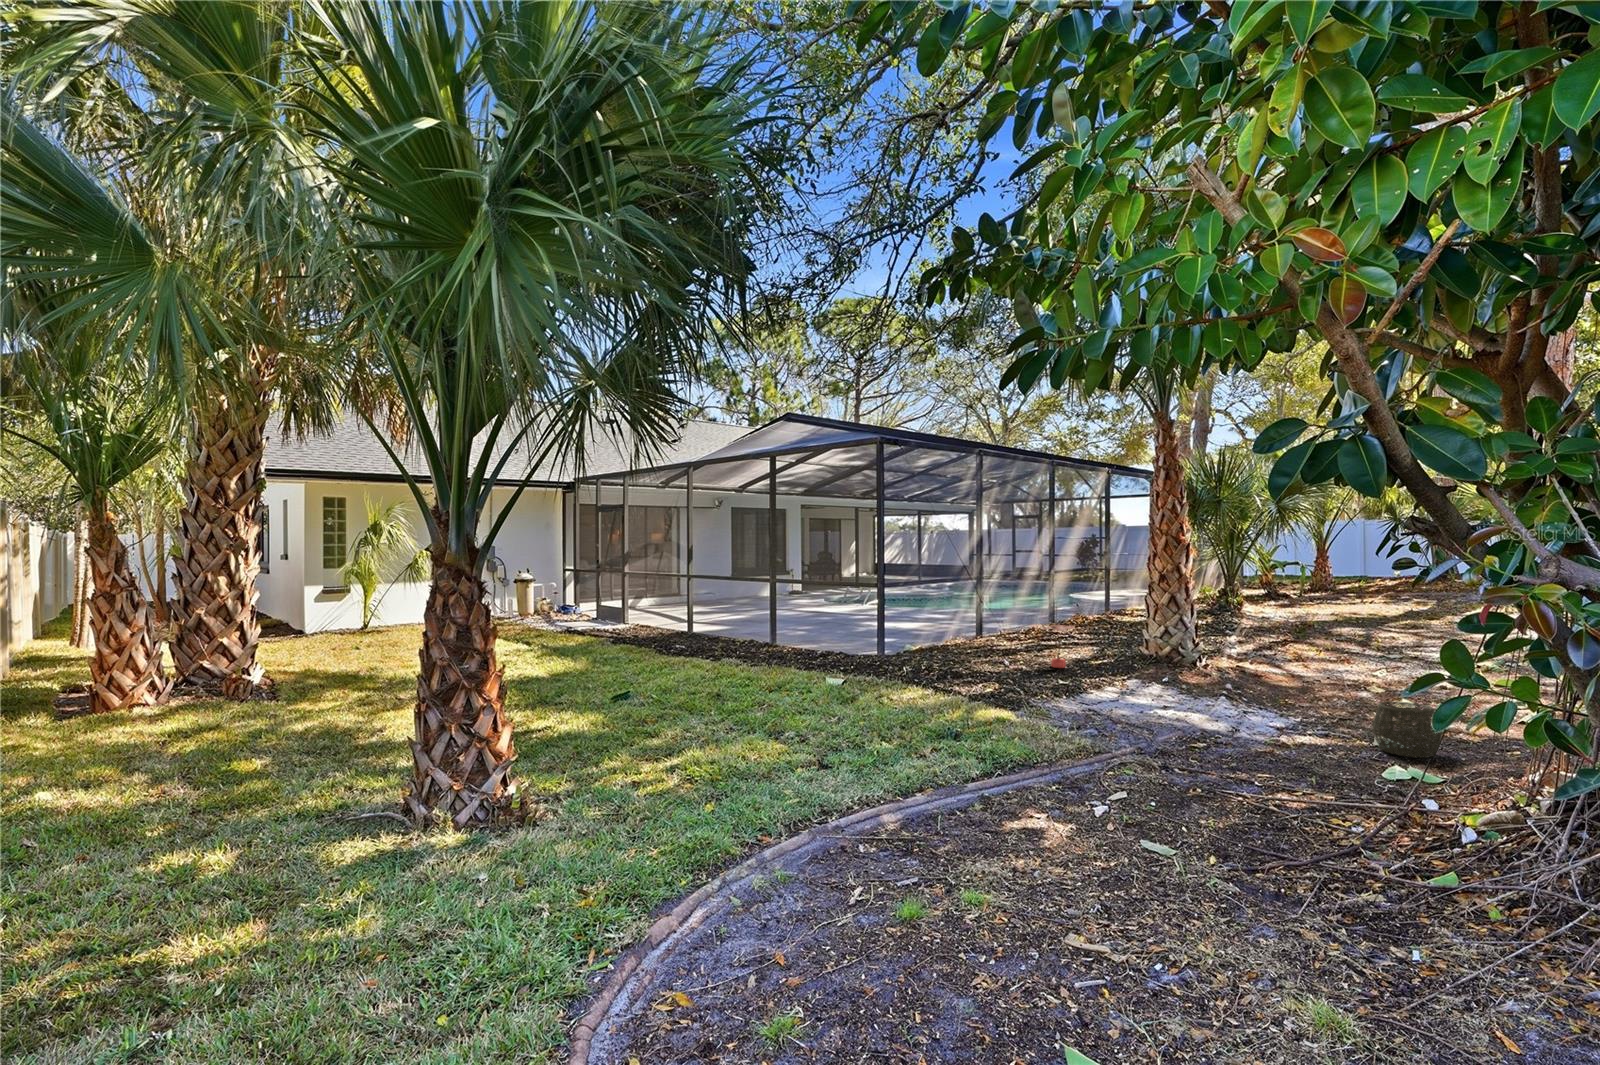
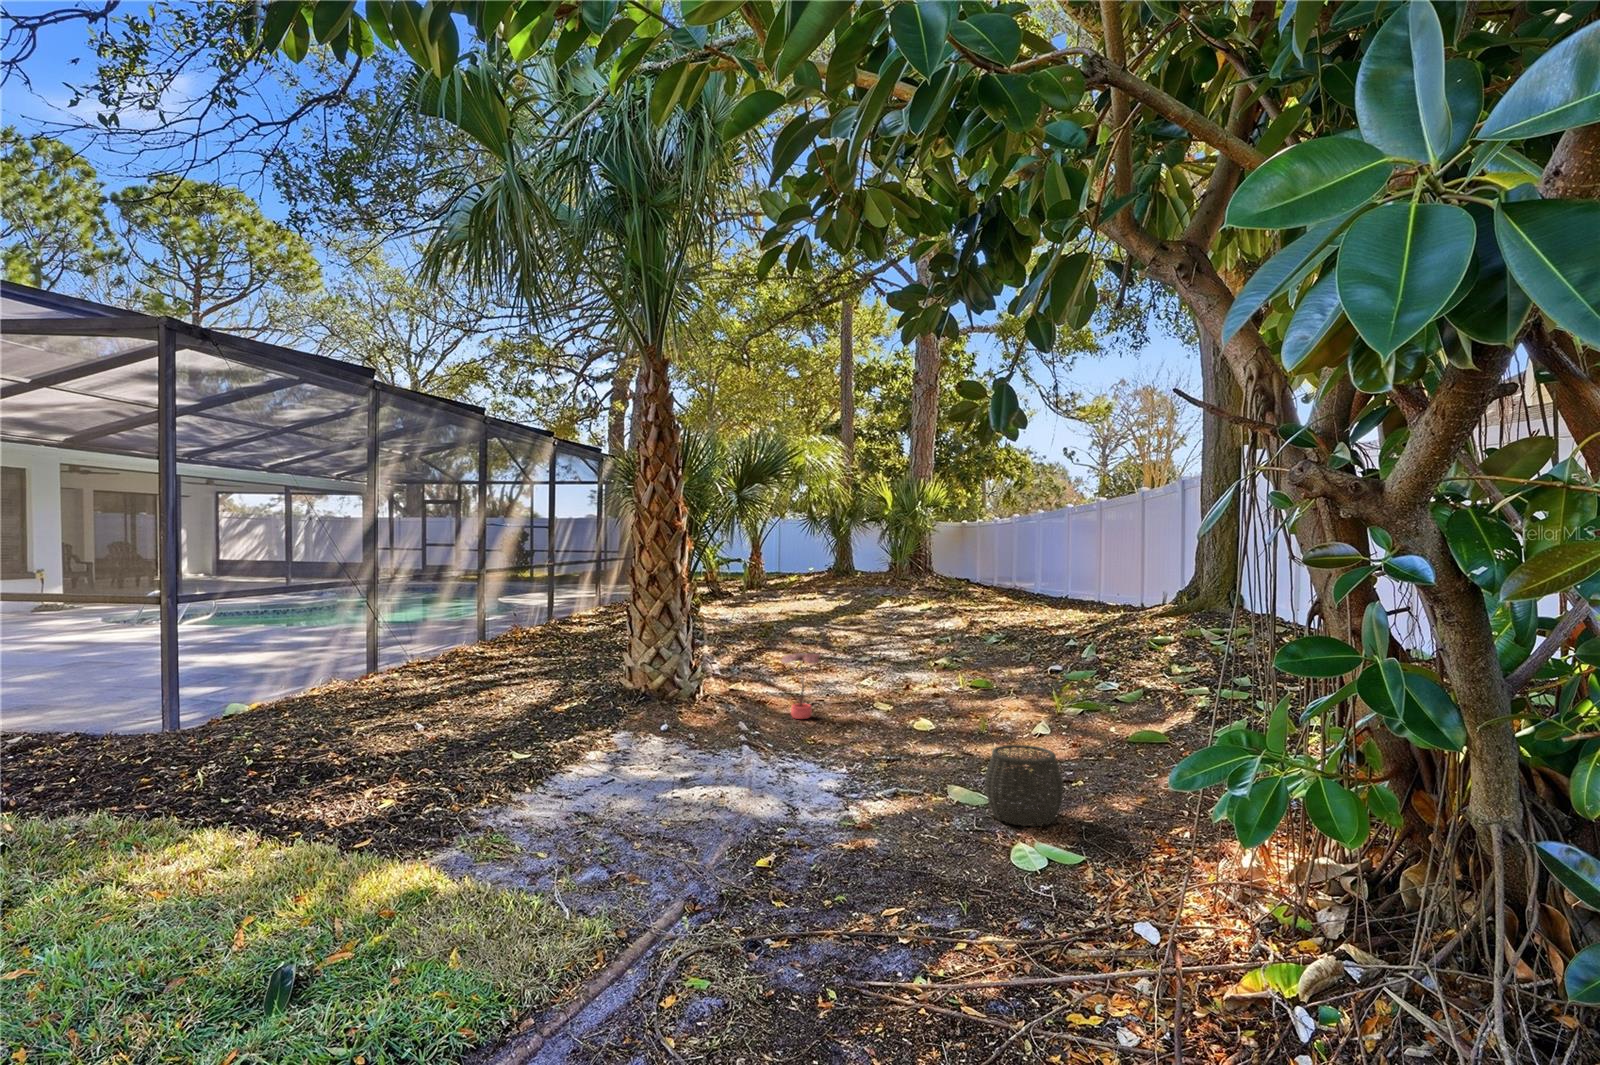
potted plant: present [1042,625,1073,668] -> present [781,653,820,719]

